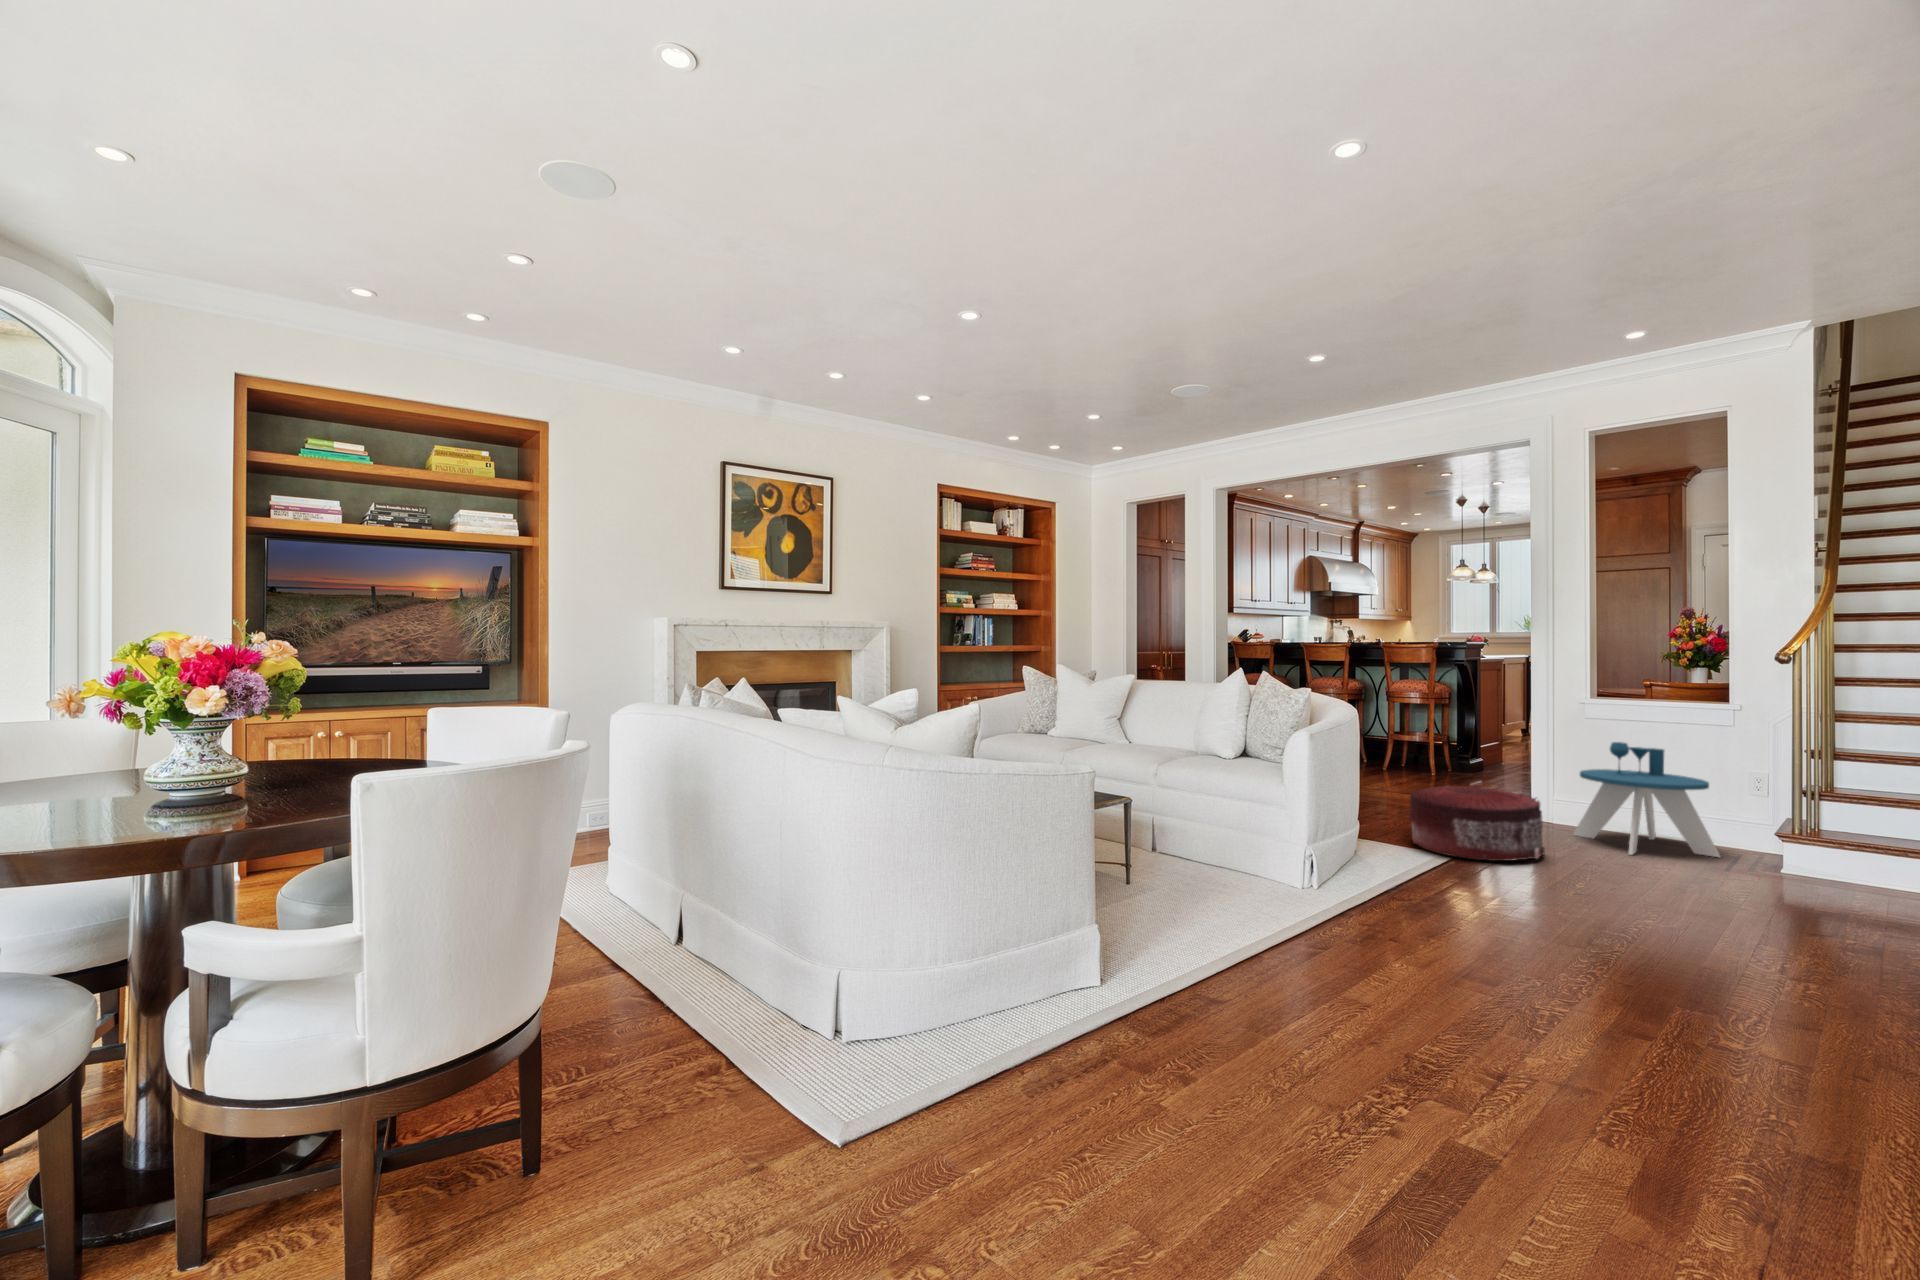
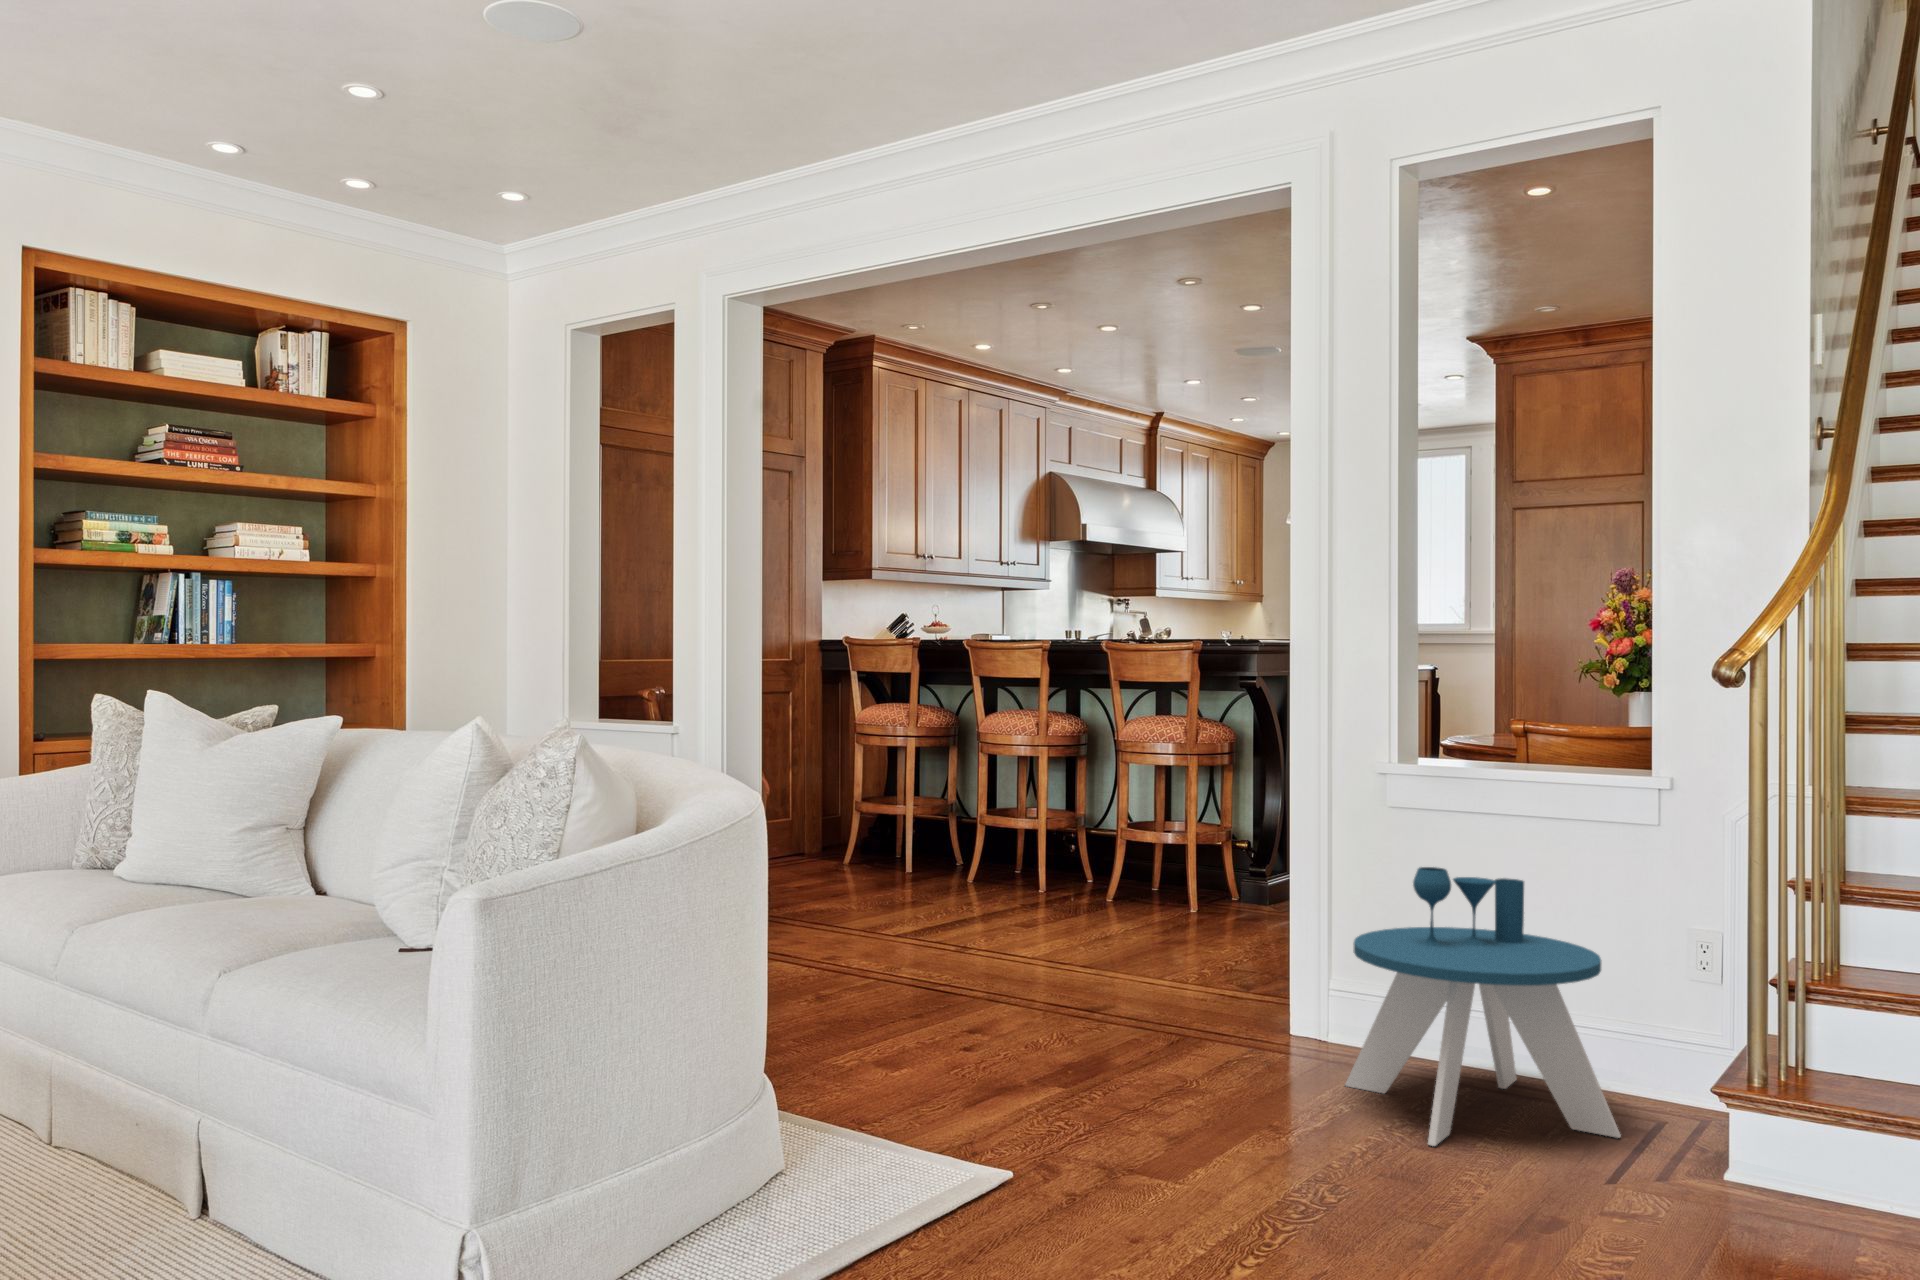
pouf: present [1409,785,1545,861] -> none [936,985,1240,1201]

